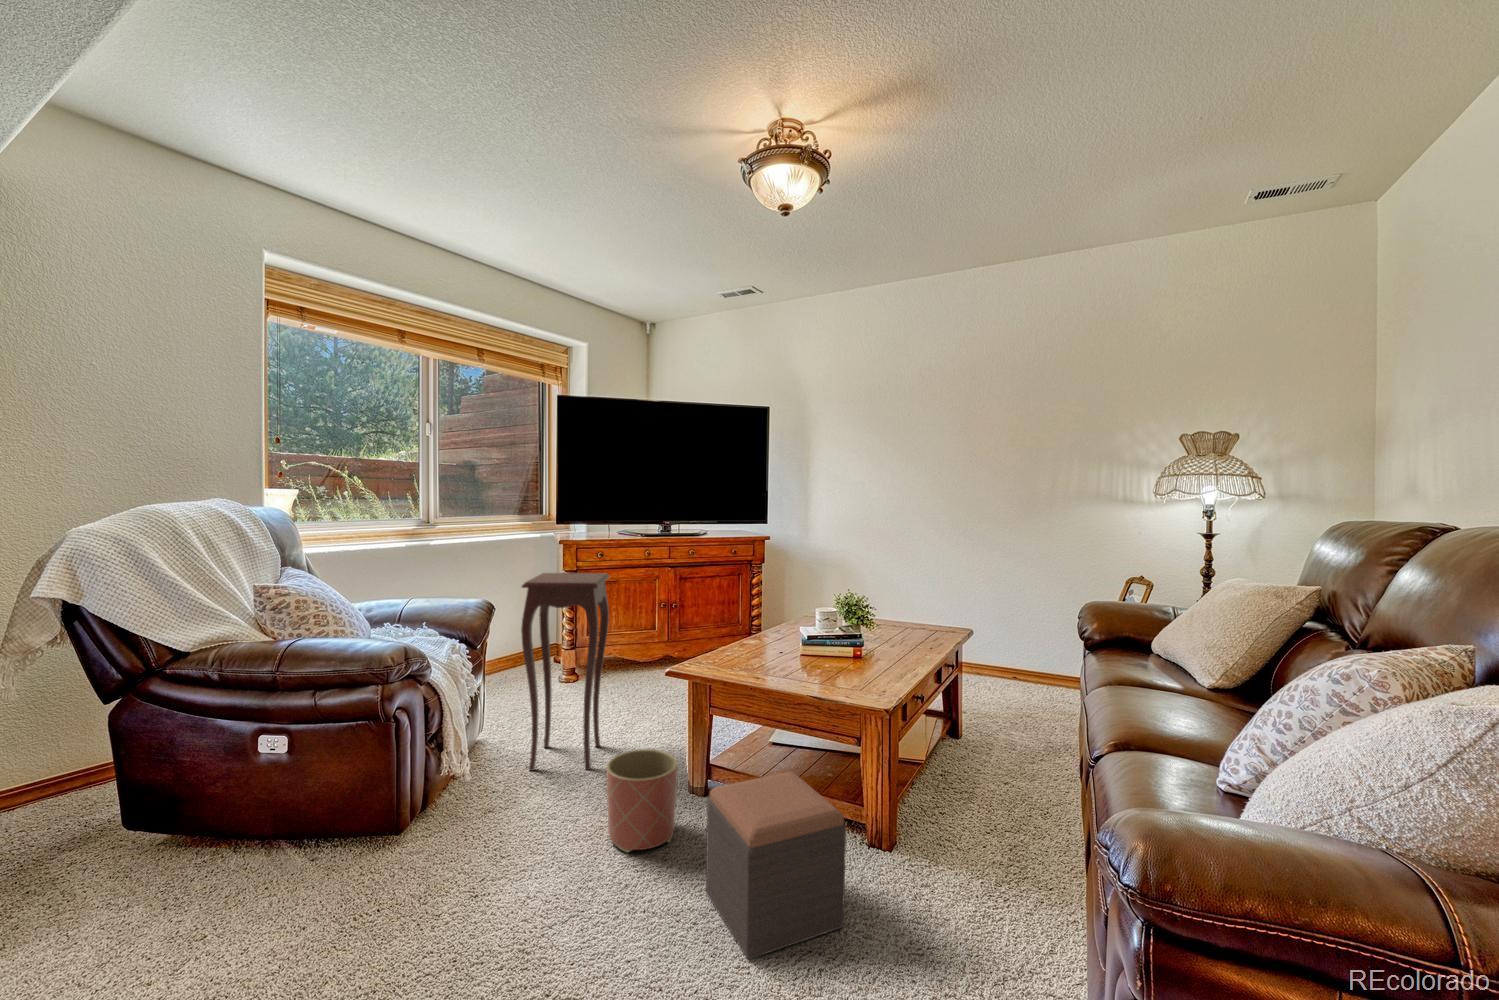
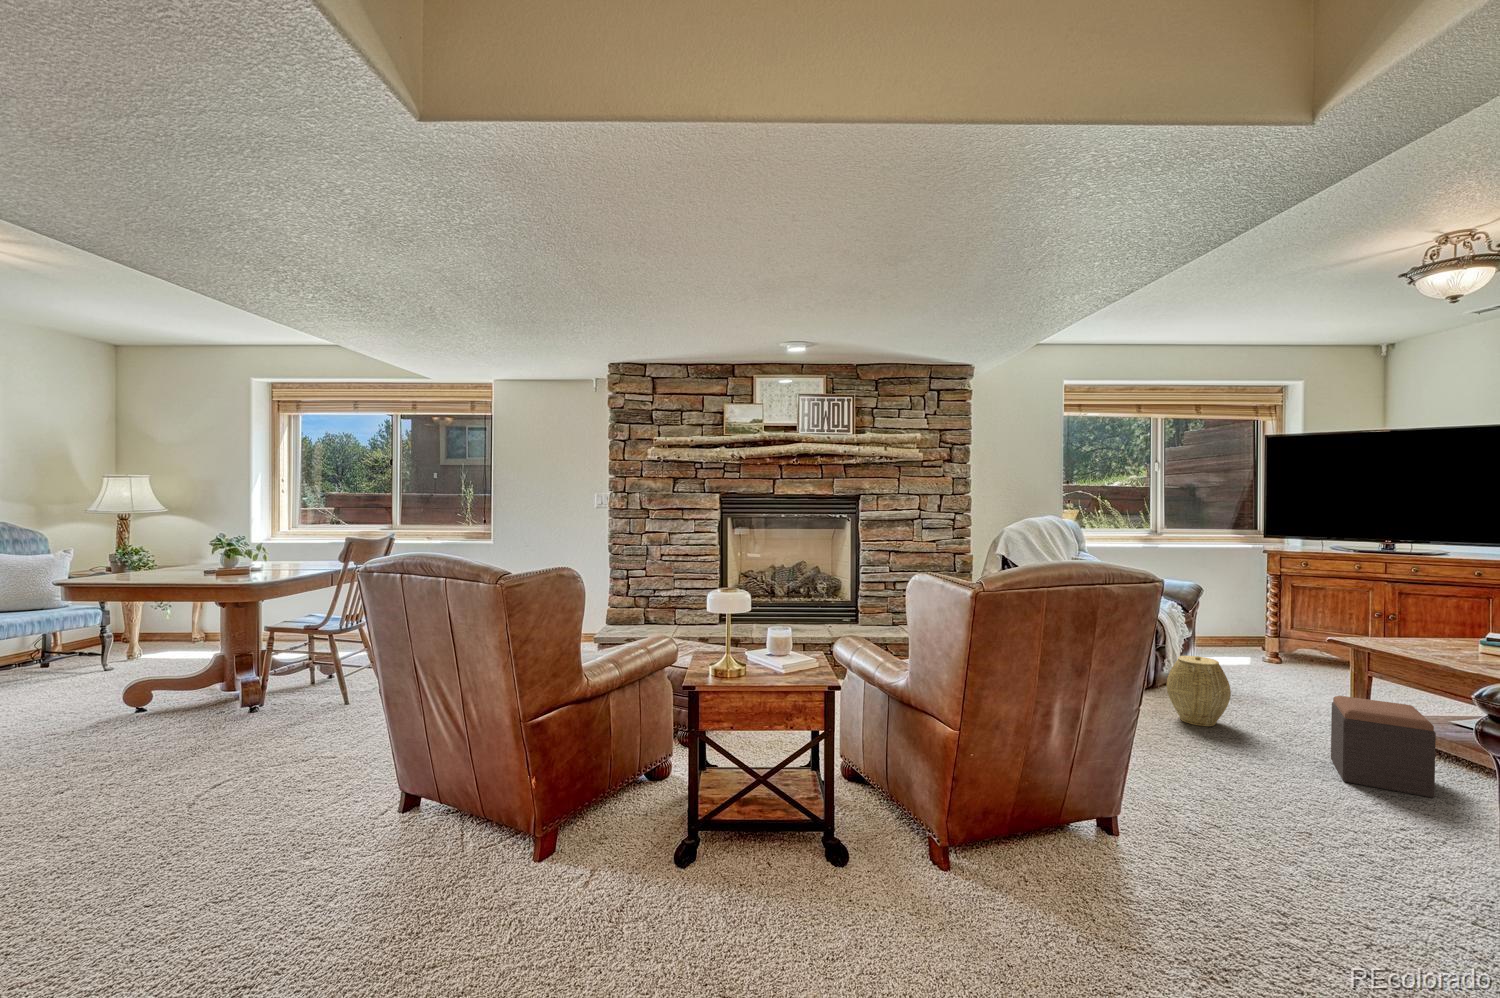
side table: present [521,573,609,771] -> none [1219,568,1295,703]
planter: present [606,749,678,853] -> none [1269,681,1328,740]
woven basket: none [449,753,556,899] -> present [1167,656,1231,726]

